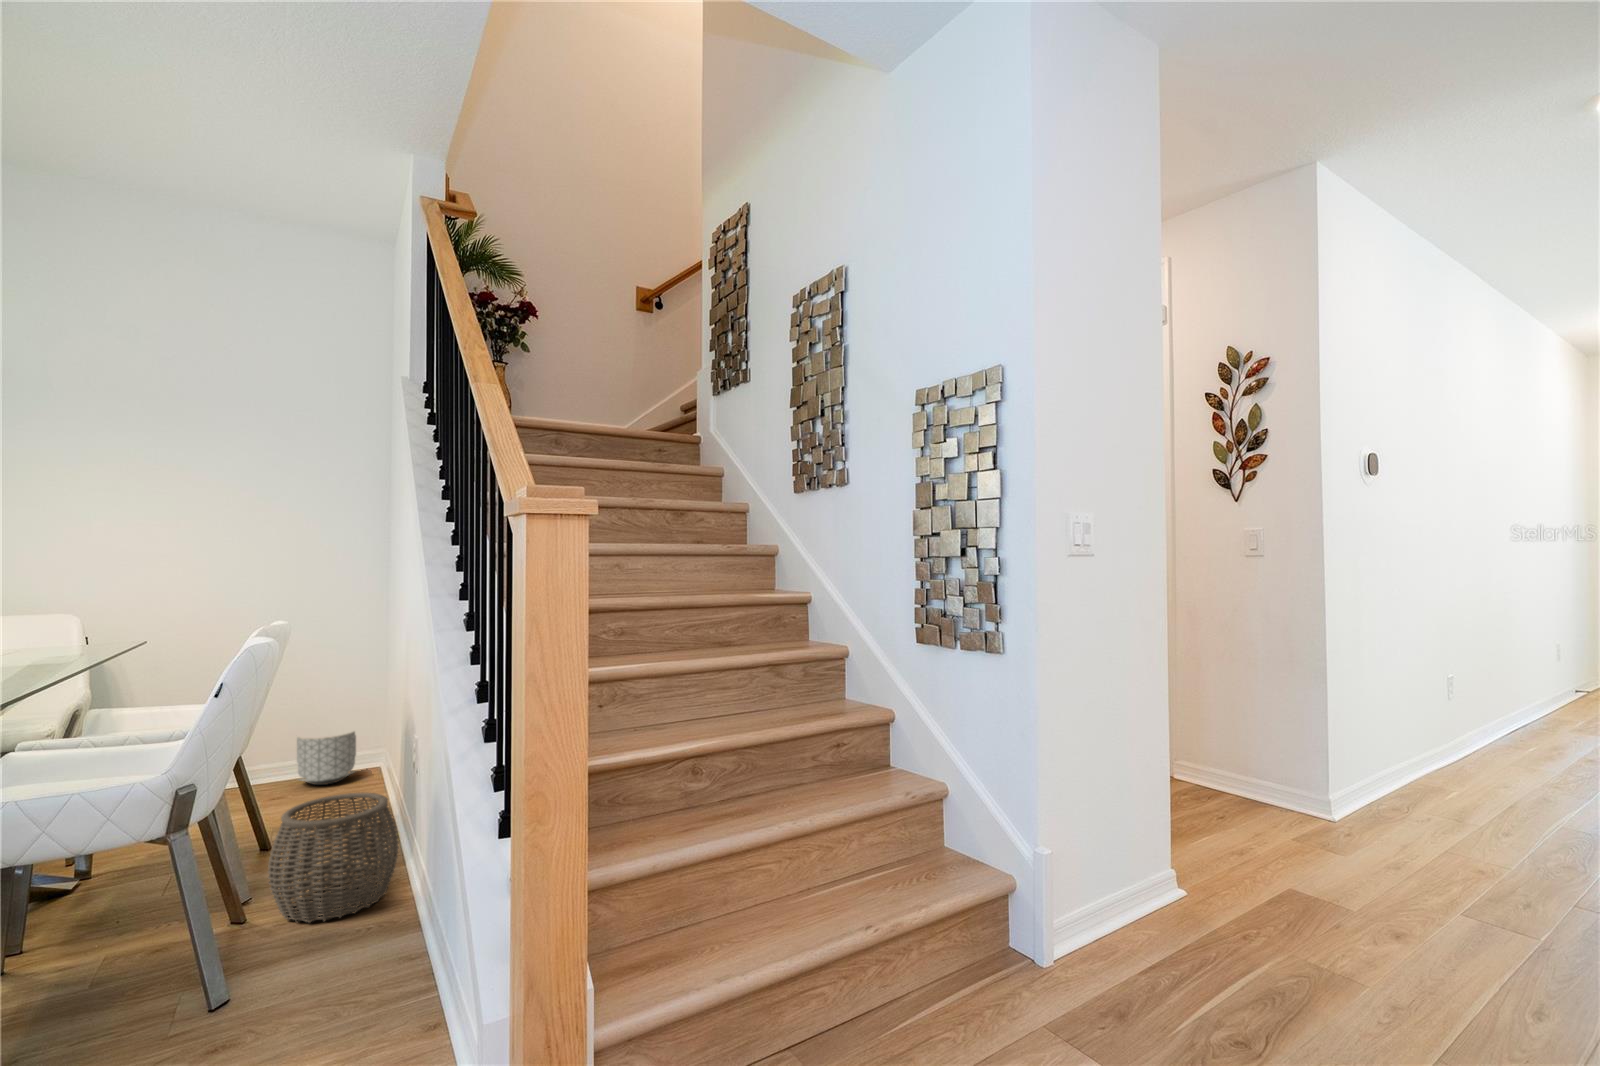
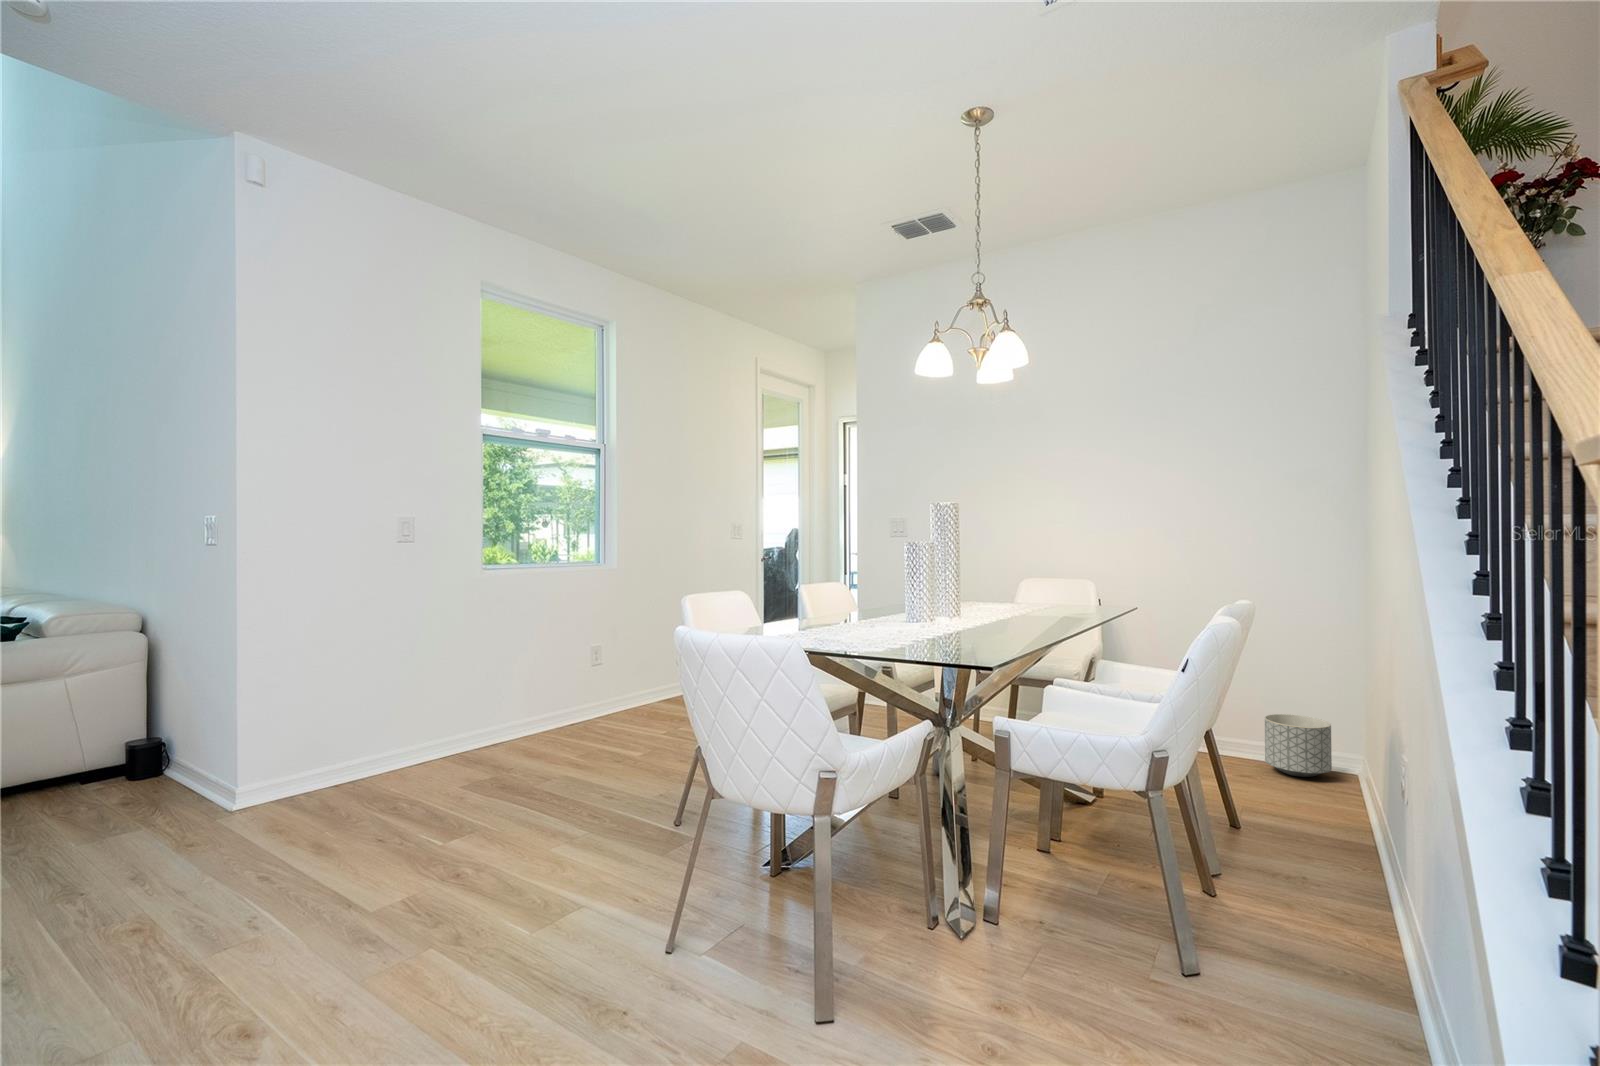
woven basket: present [268,793,399,923] -> none [1237,796,1386,942]

